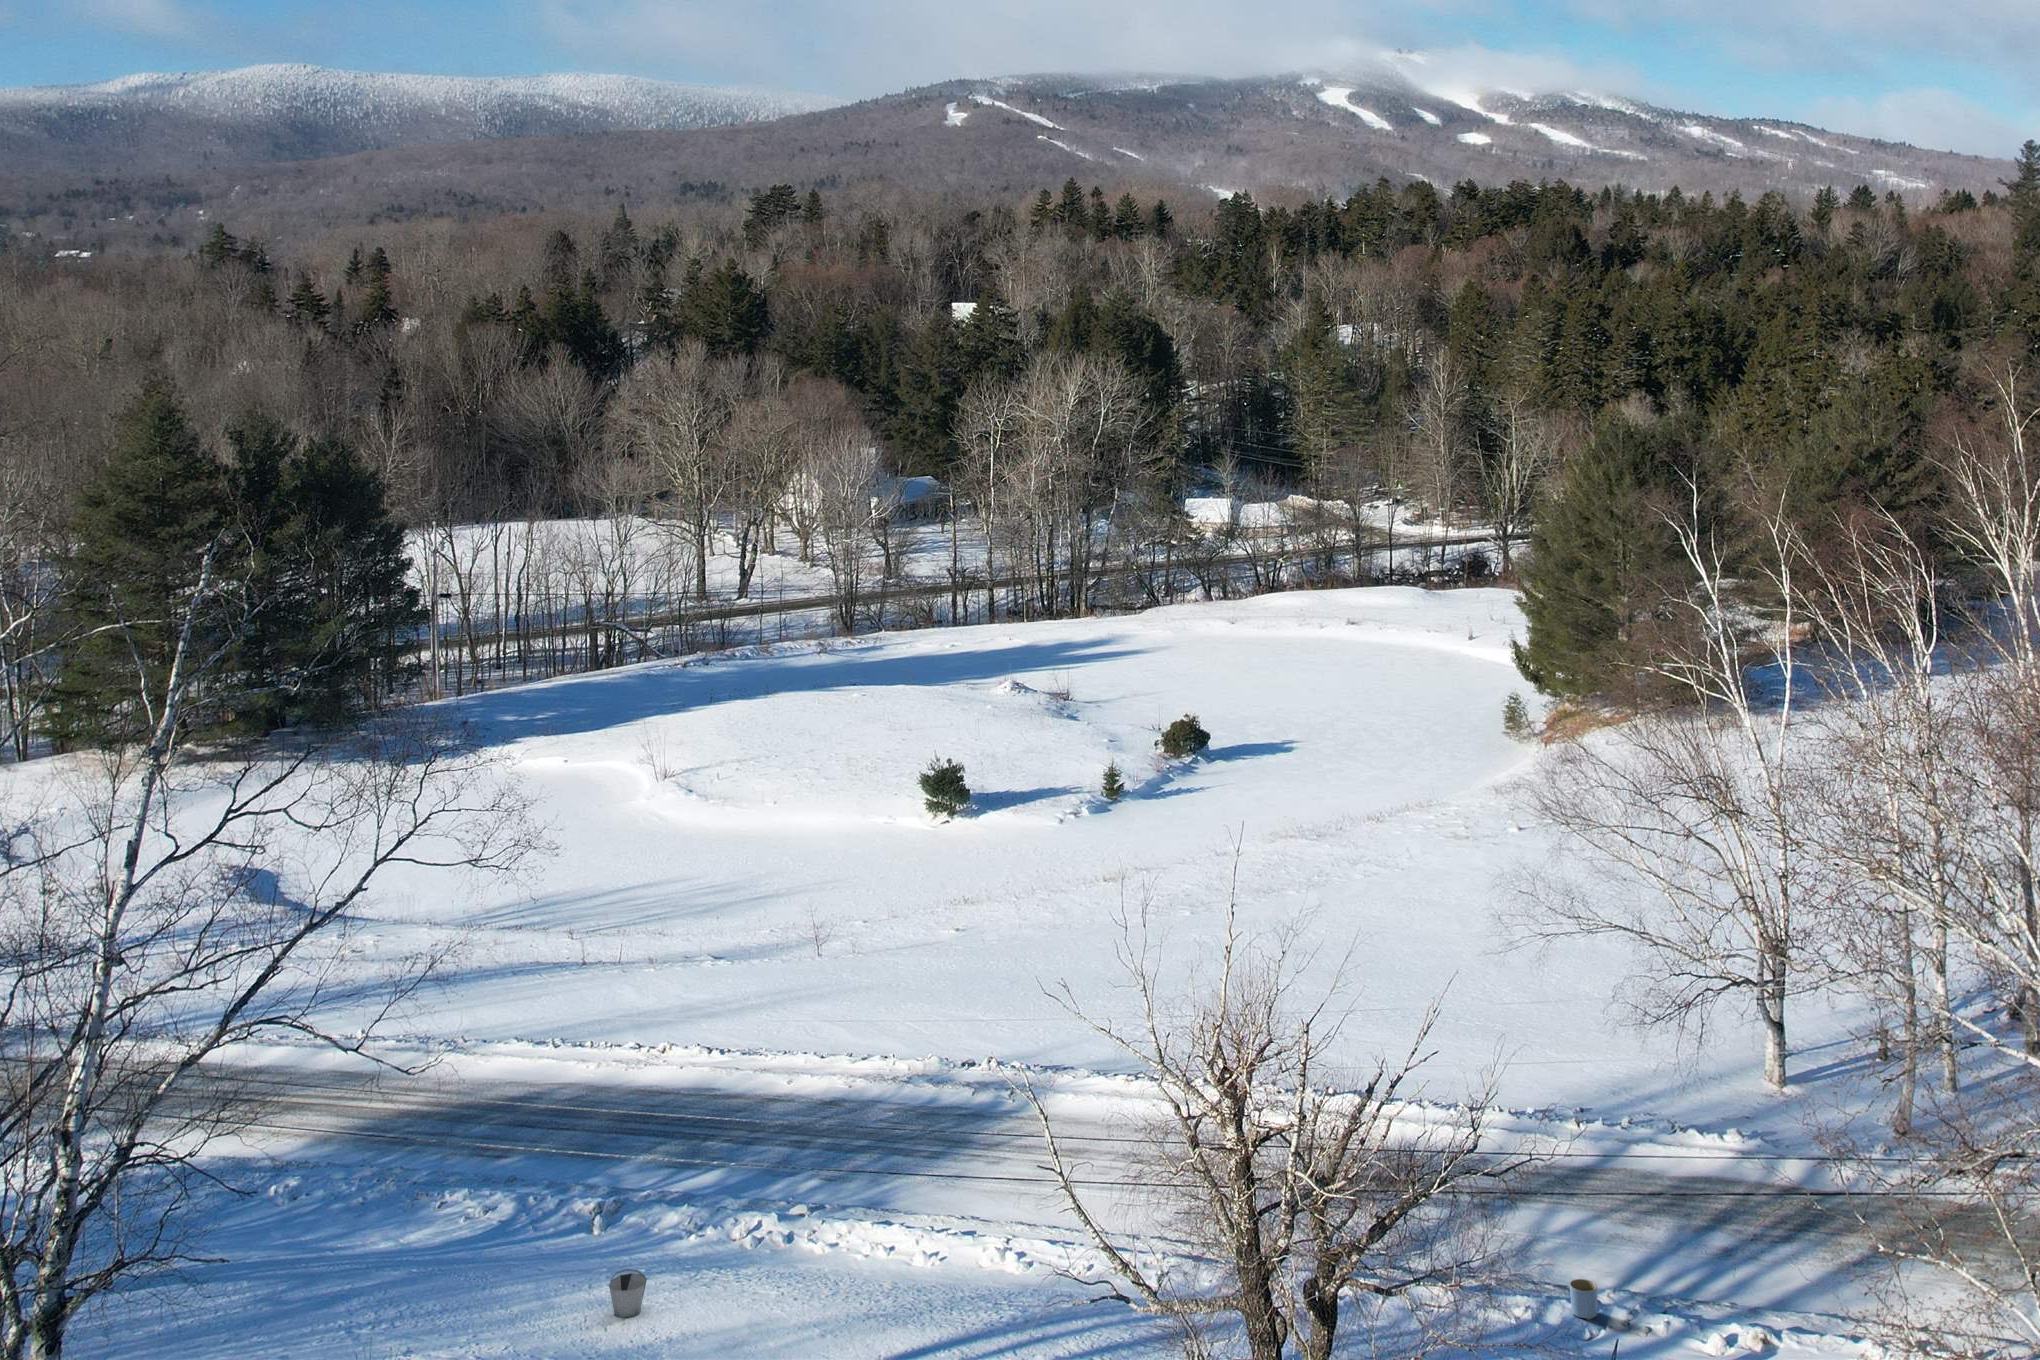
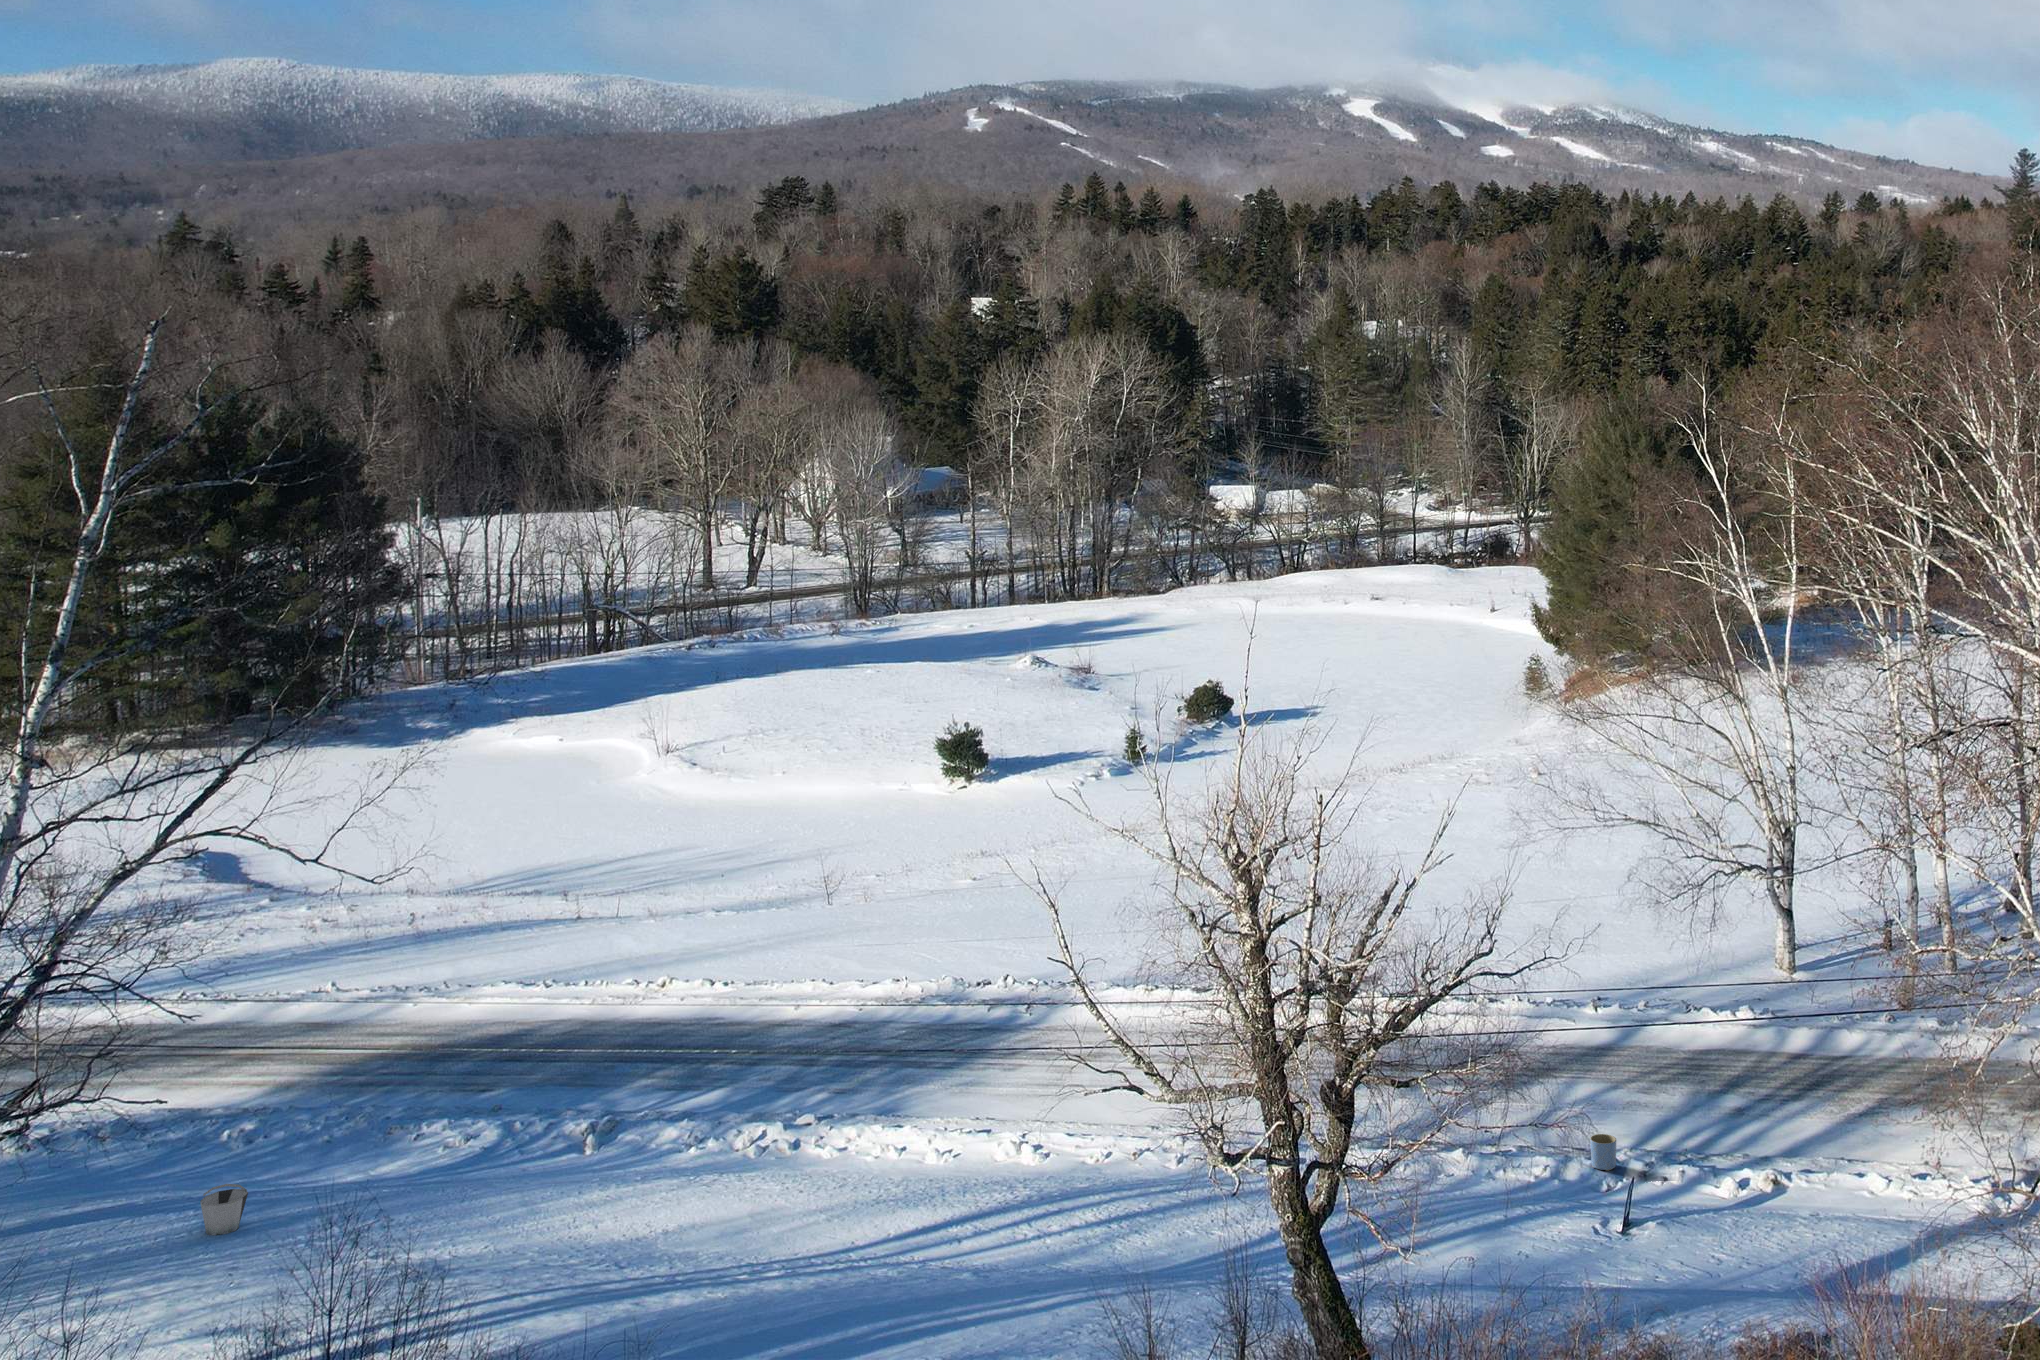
bucket: present [609,1269,647,1318] -> present [200,1184,248,1235]

